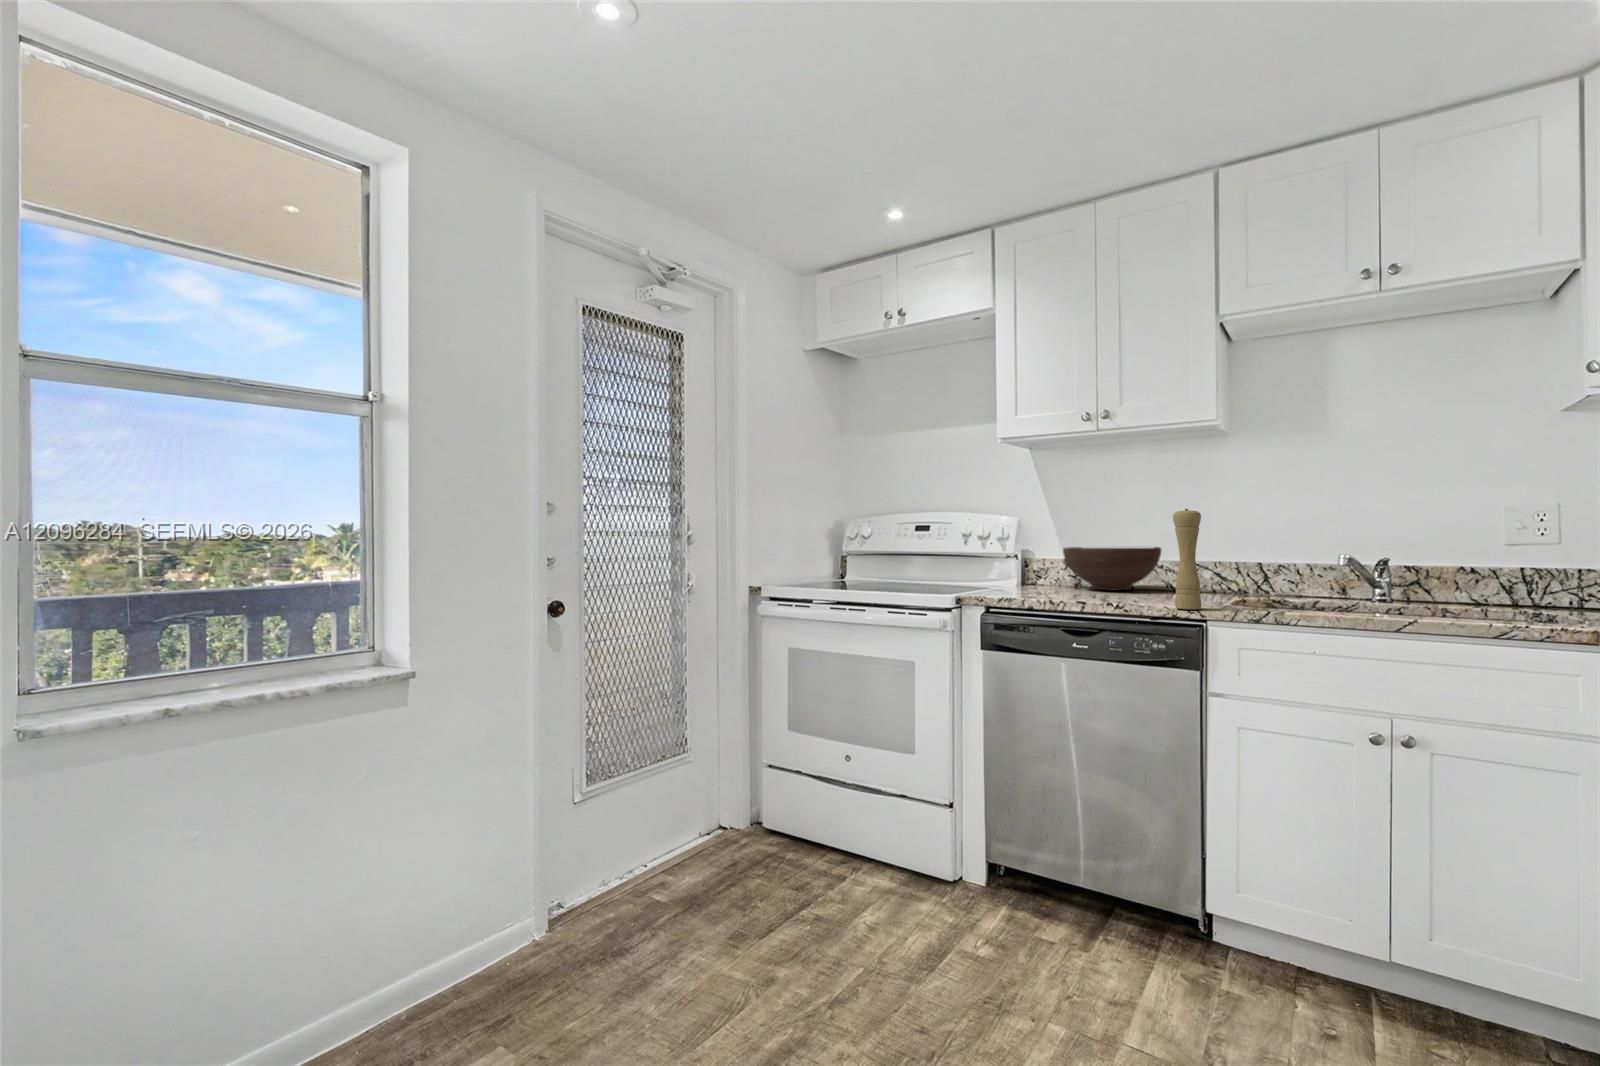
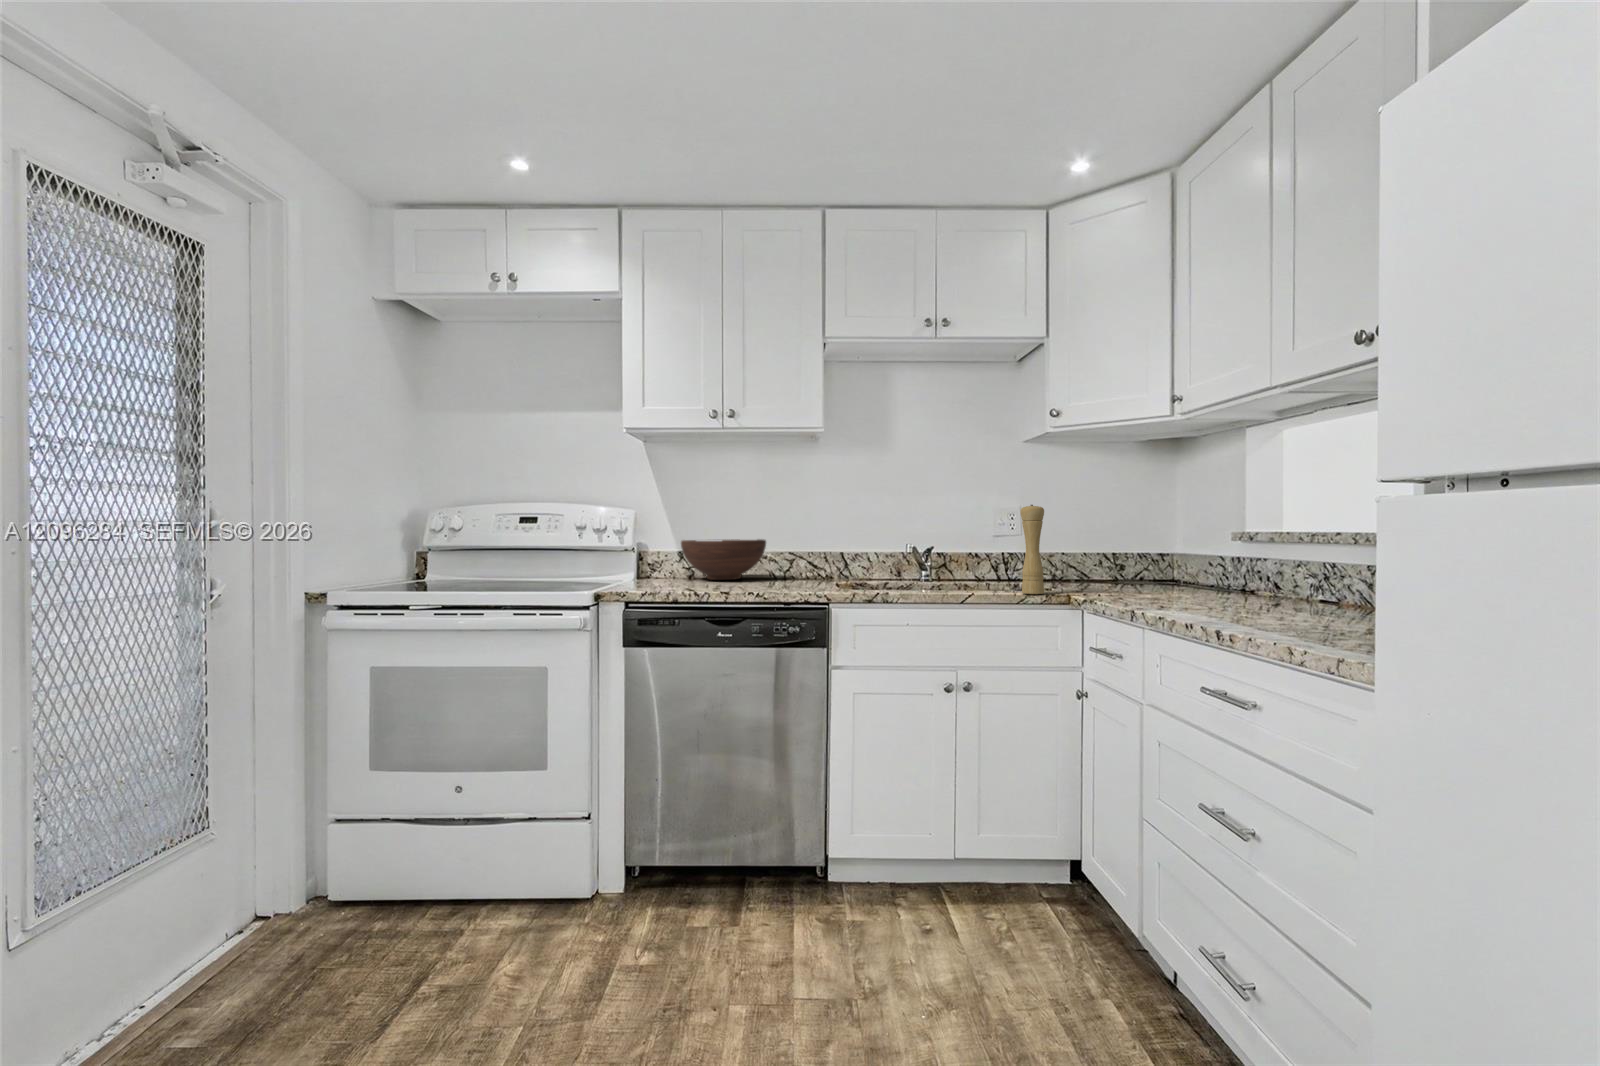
pepper mill: present [1173,509,1201,609] -> present [1020,505,1044,594]

